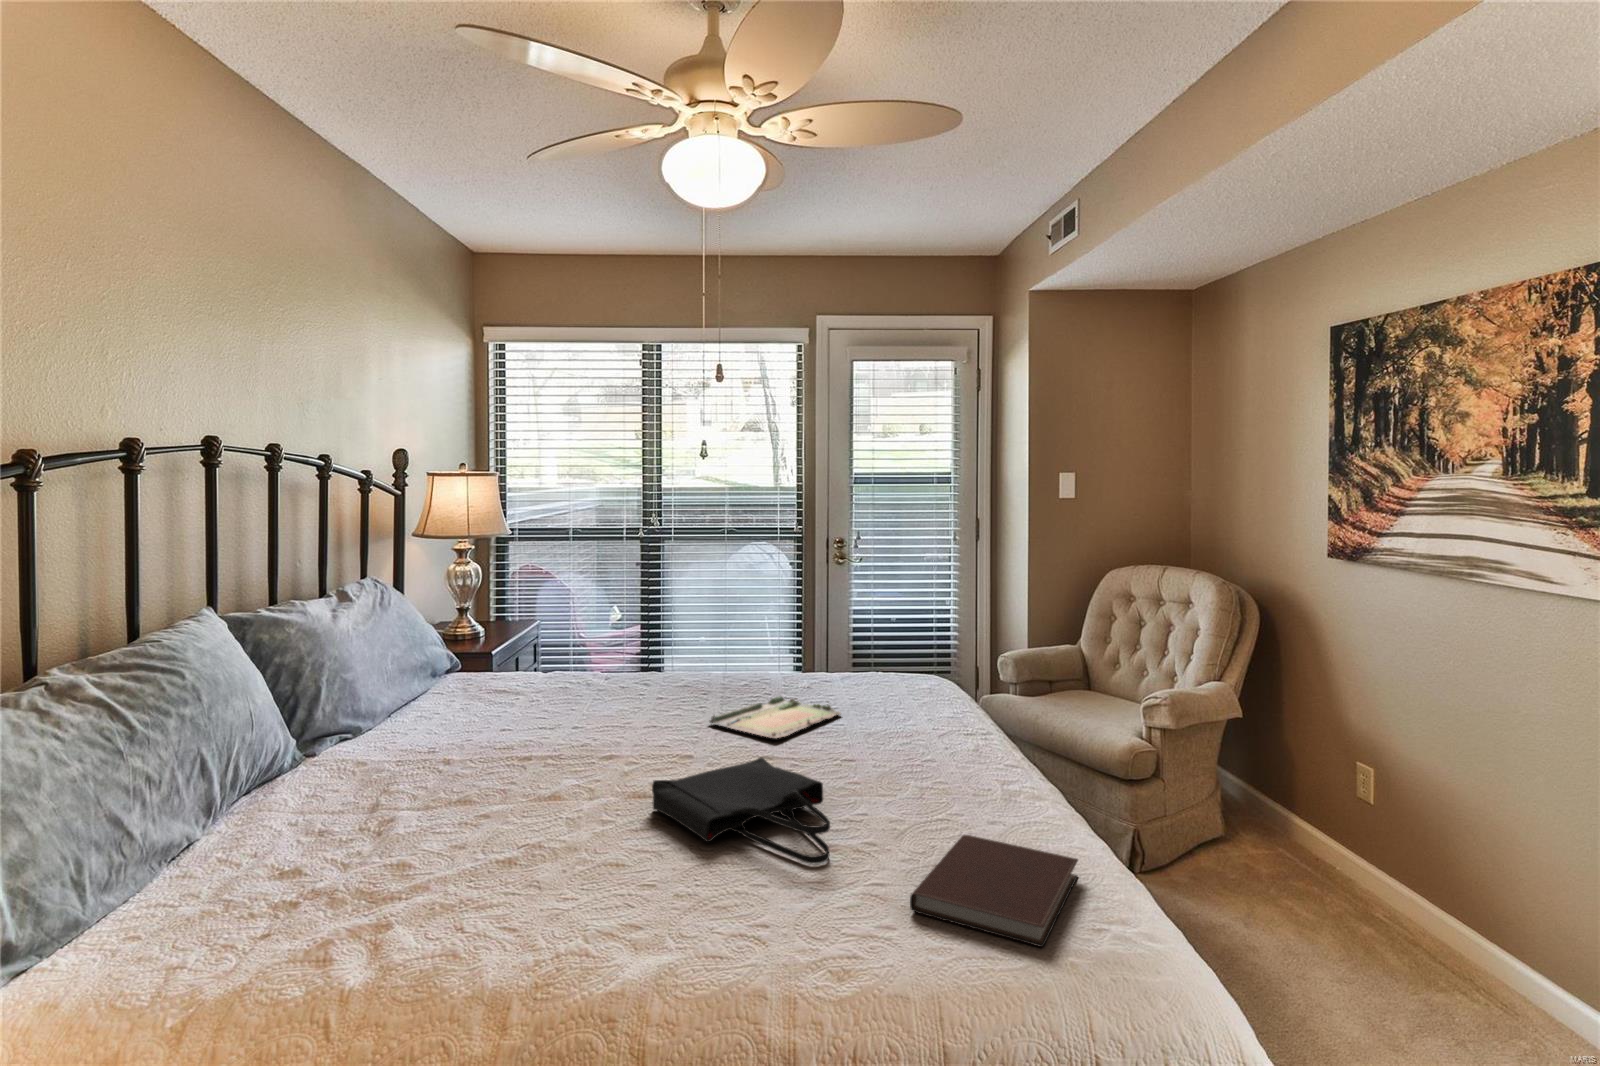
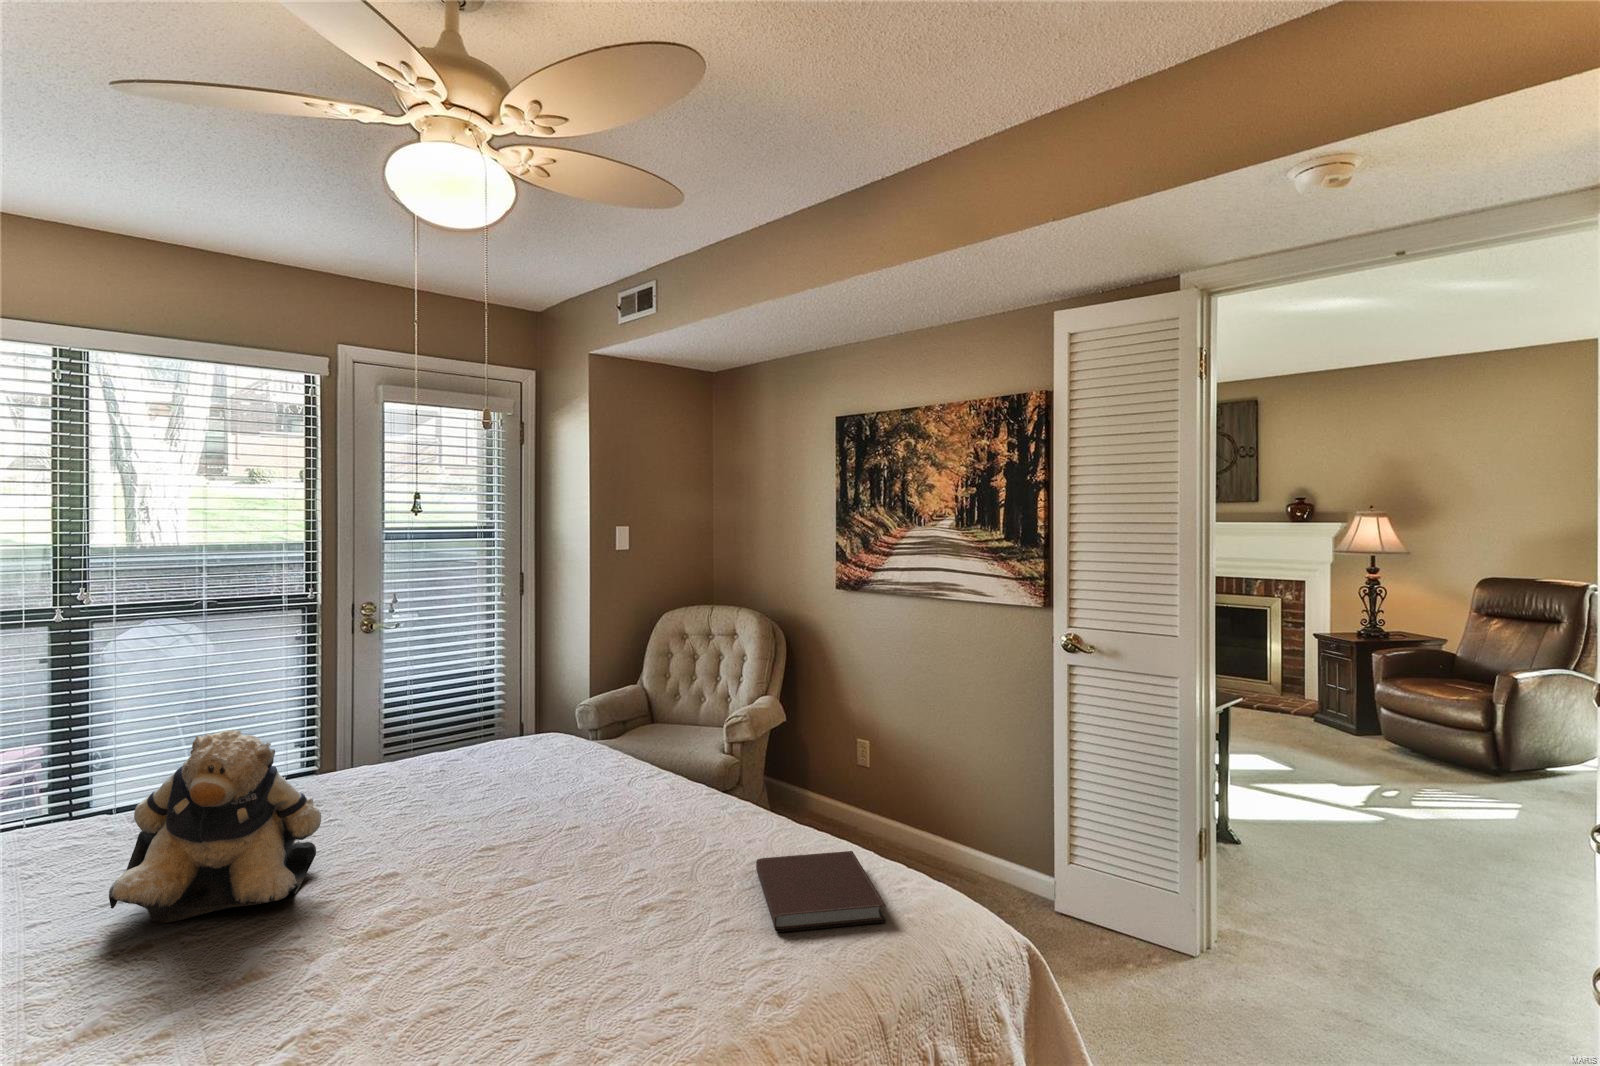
teddy bear: none [496,615,641,755] -> present [109,730,321,923]
tray: present [709,696,840,738] -> none [380,773,520,830]
tote bag: present [652,758,830,864] -> none [431,844,666,942]

